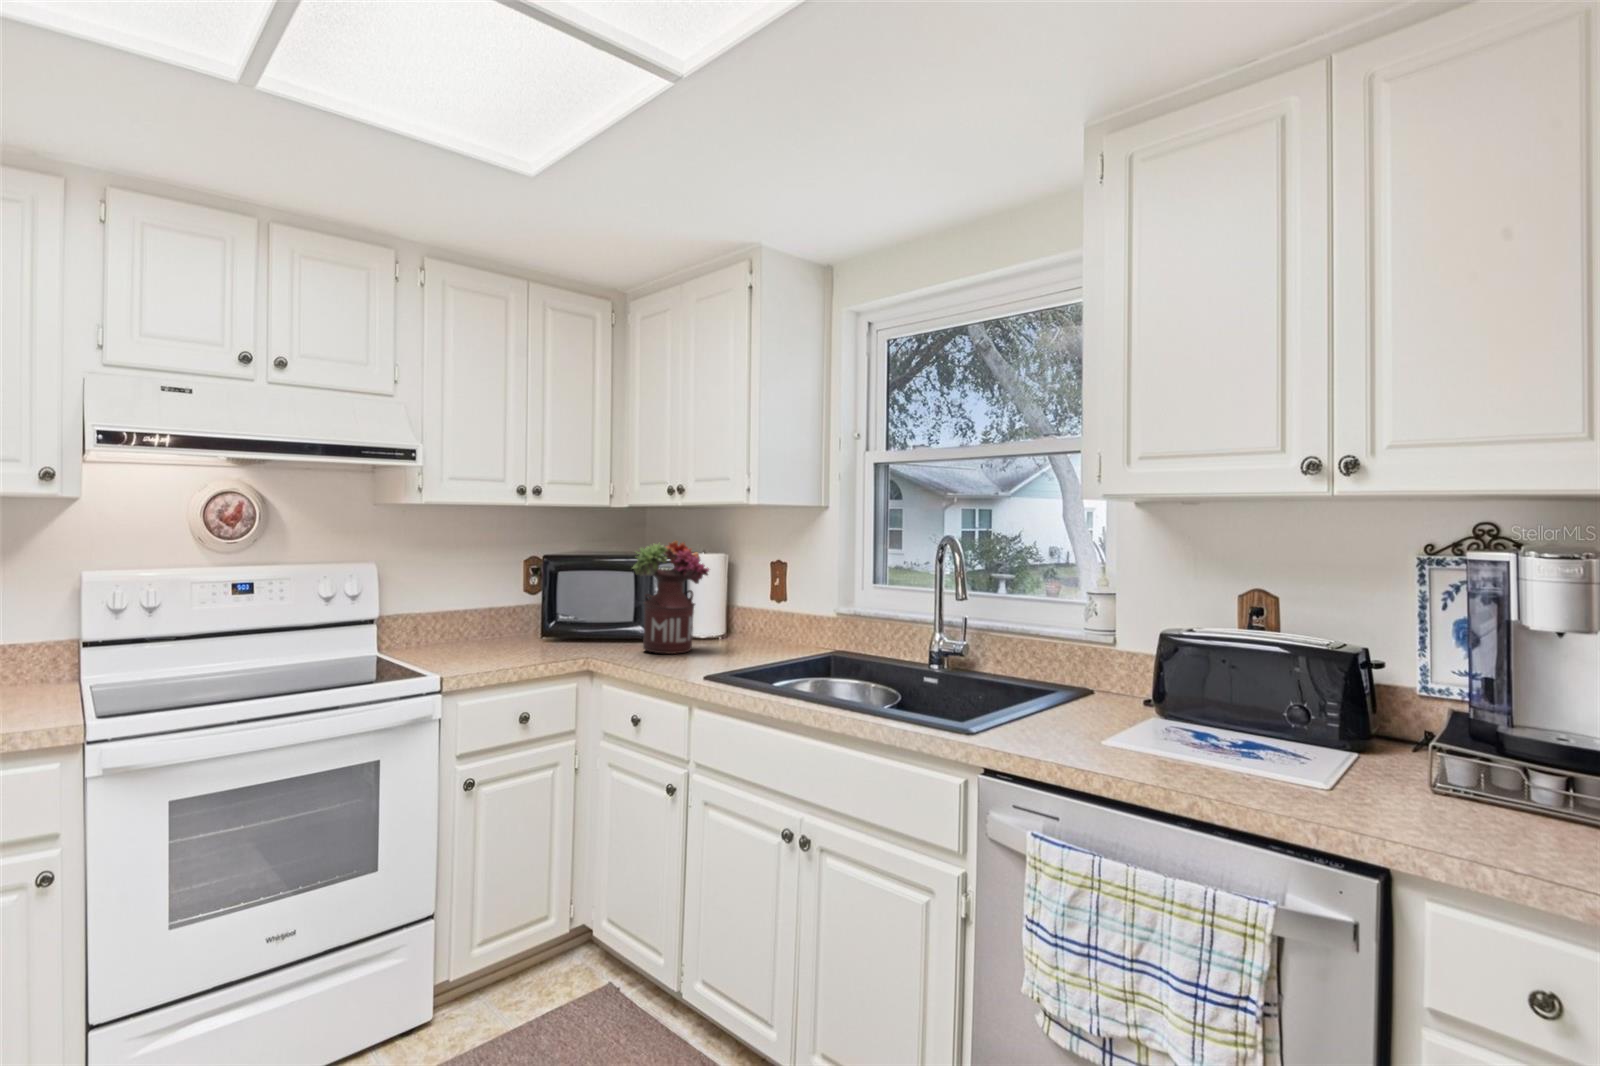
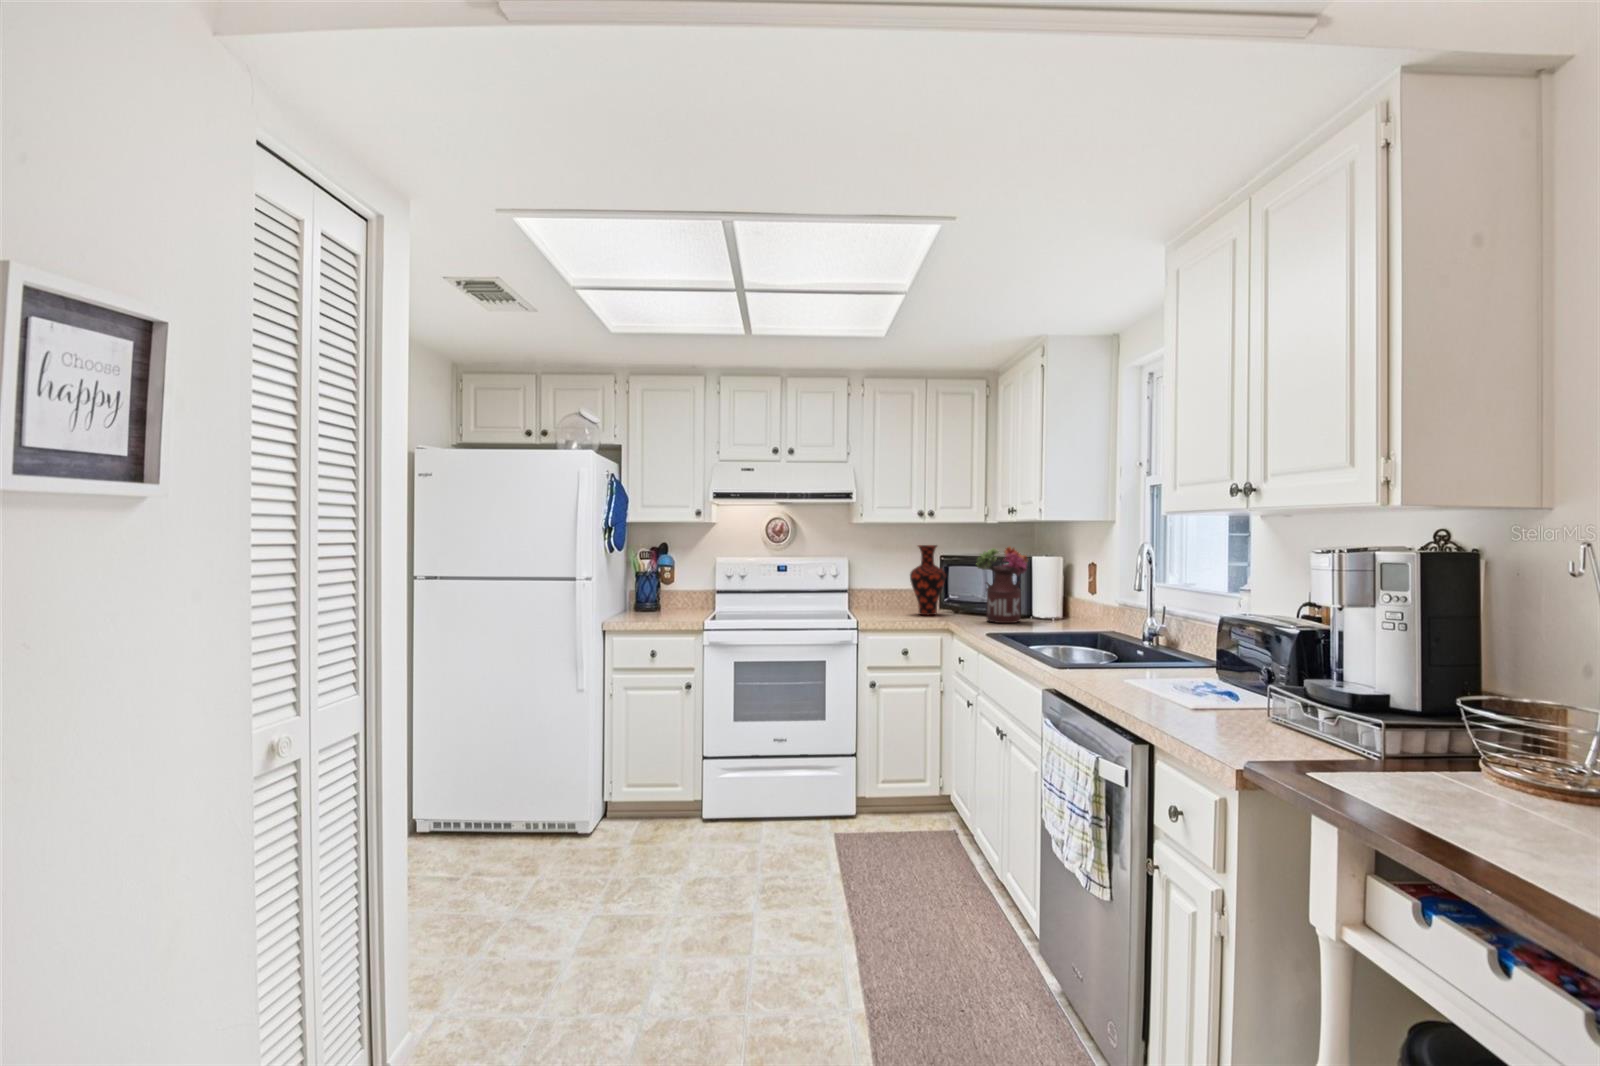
vase: none [503,540,561,650] -> present [910,545,946,615]

